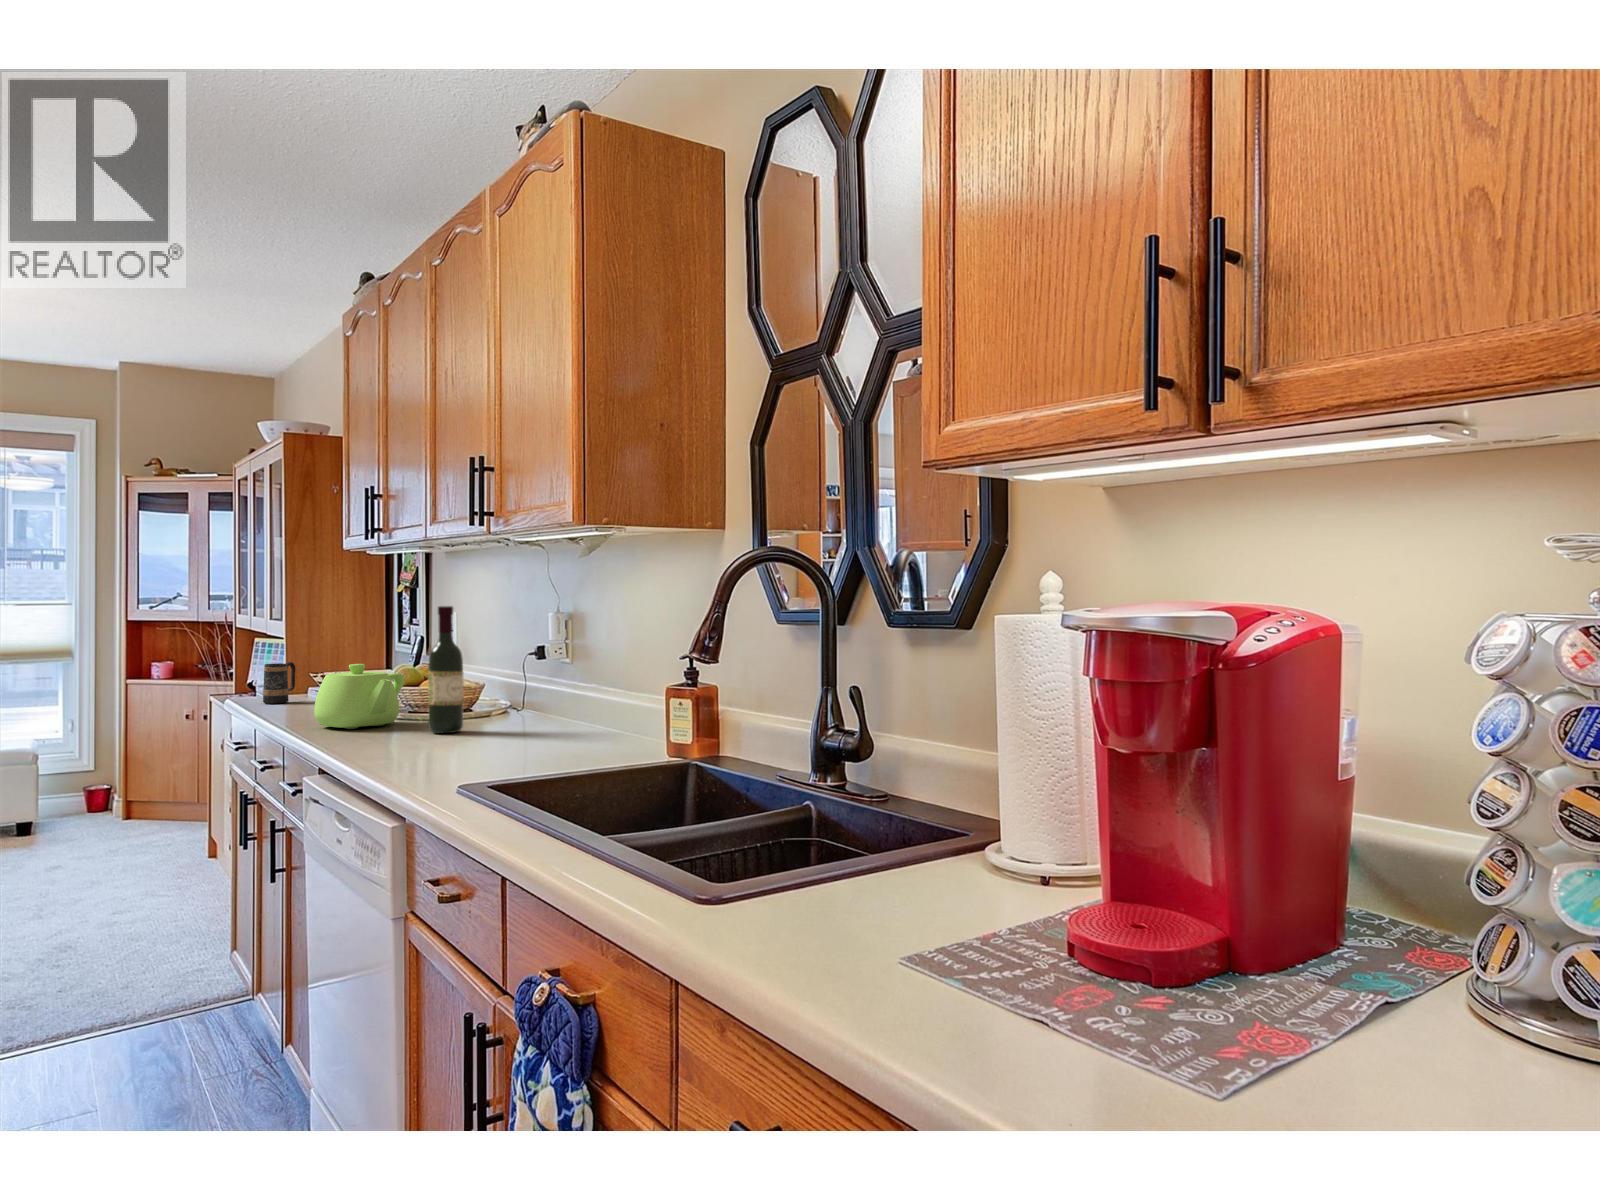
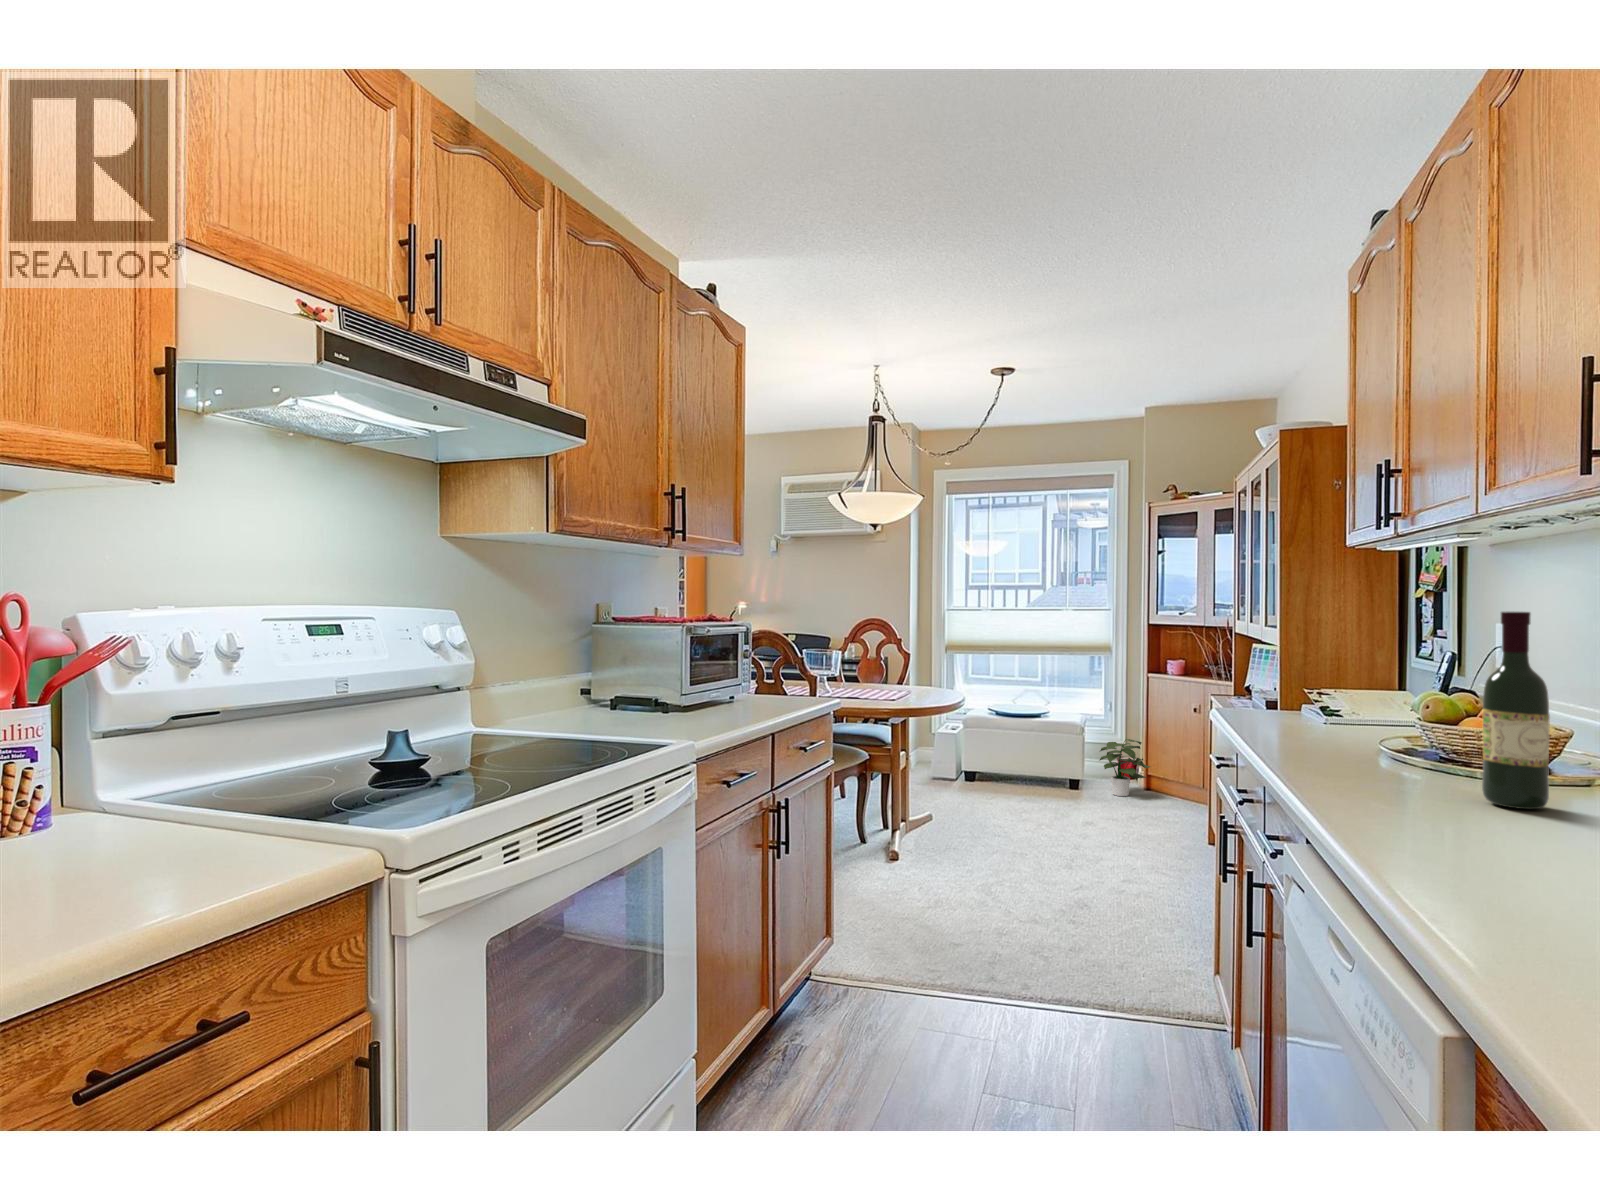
mug: present [263,662,296,704] -> none [1248,674,1287,720]
teapot: present [314,664,405,729] -> none [1304,687,1437,774]
potted plant: none [65,759,138,828] -> present [1100,739,1150,796]

